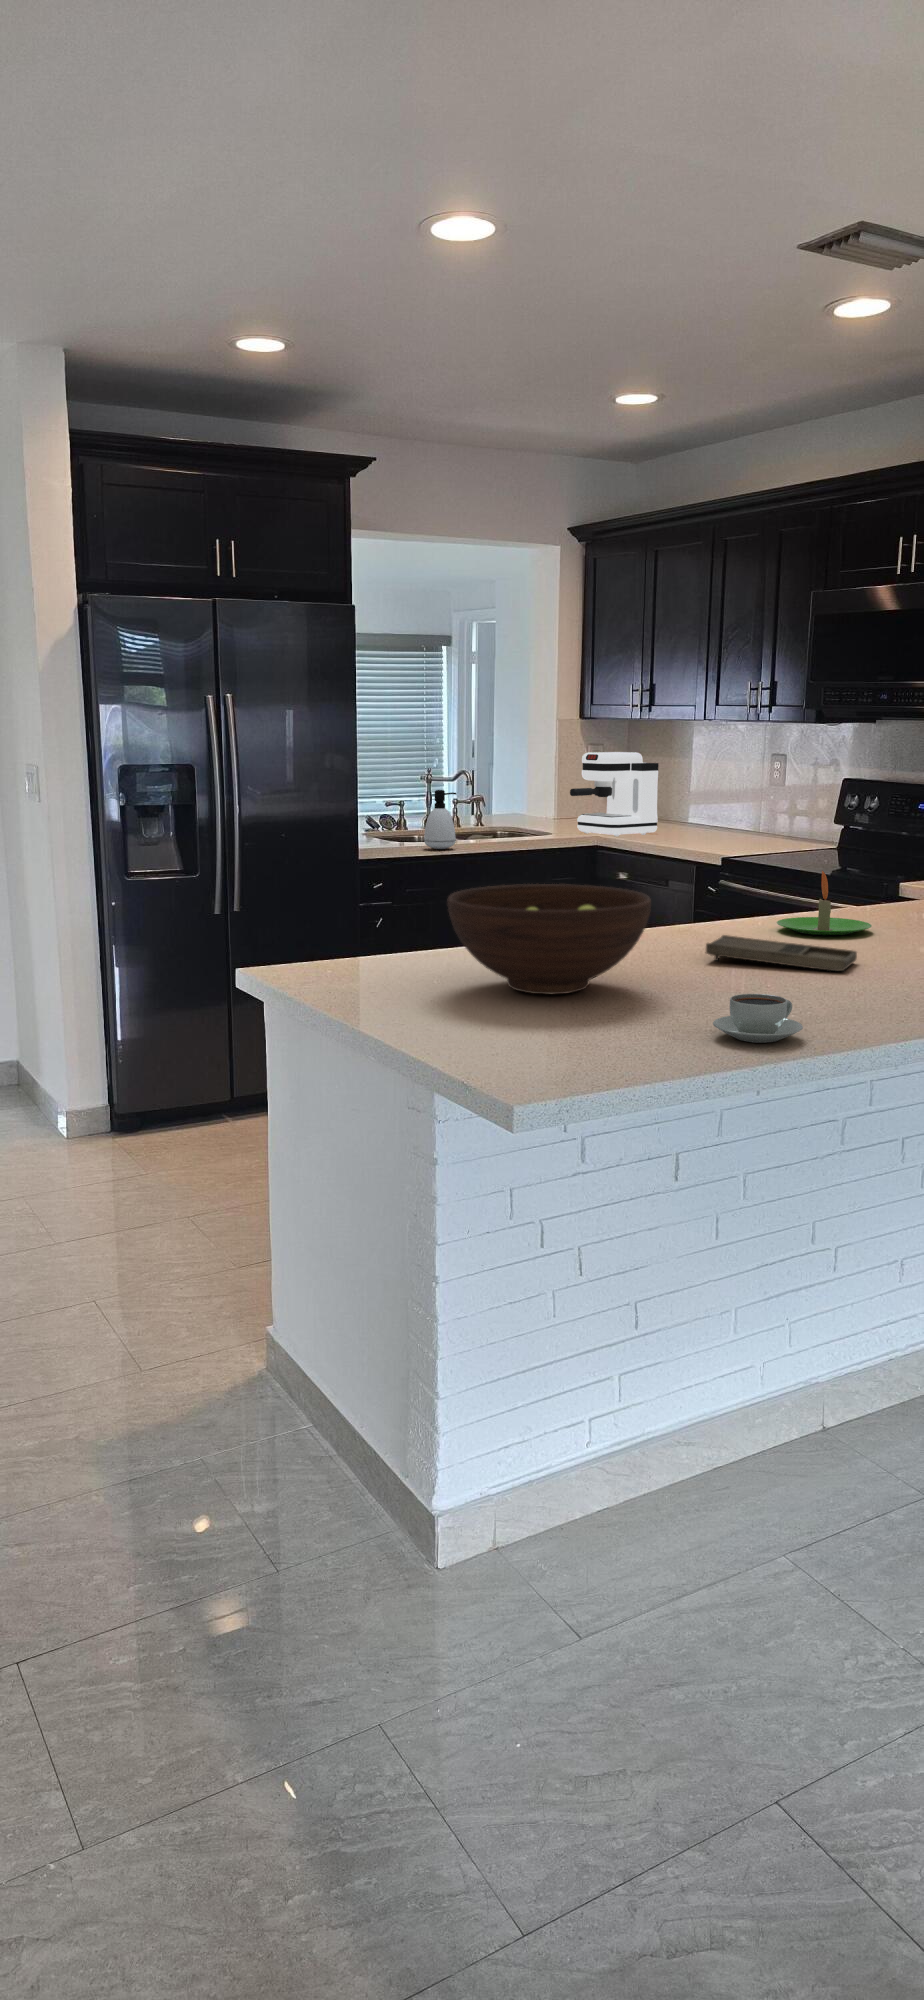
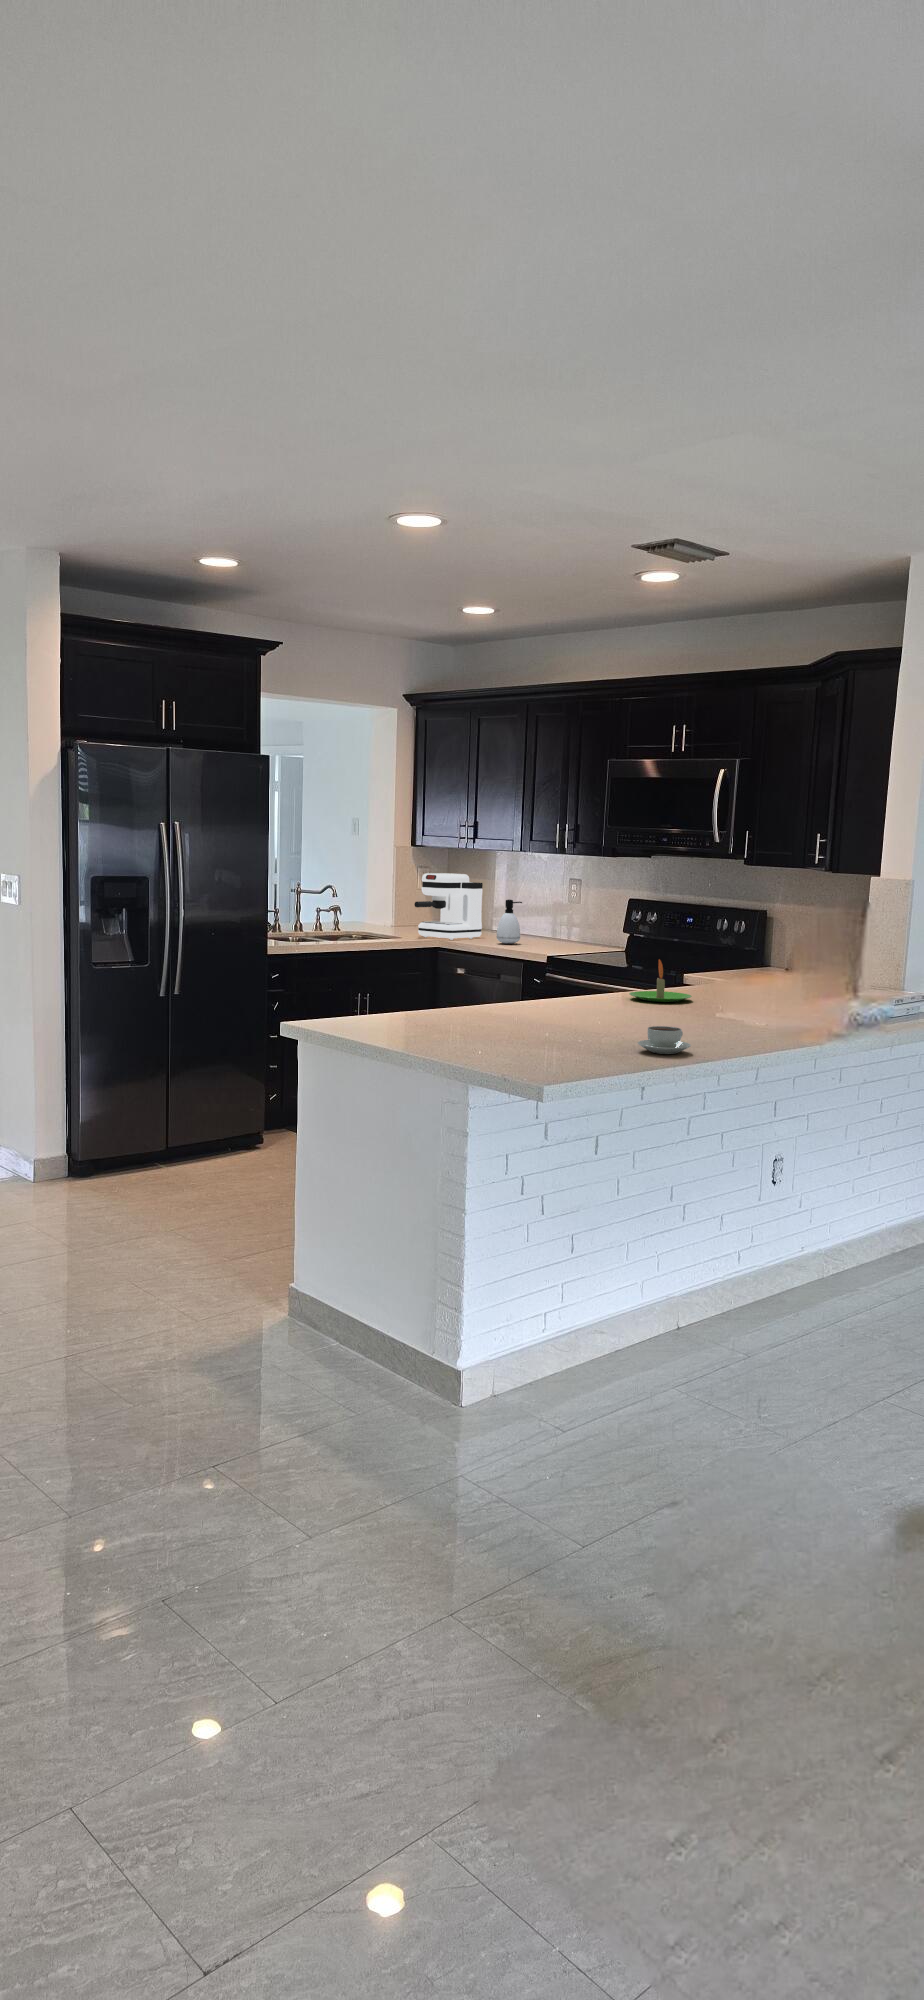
soap dispenser: present [424,790,456,849] -> present [497,900,522,944]
fruit bowl: present [447,884,651,994] -> none [451,964,582,1033]
tray: present [706,935,857,971] -> none [600,999,694,1021]

